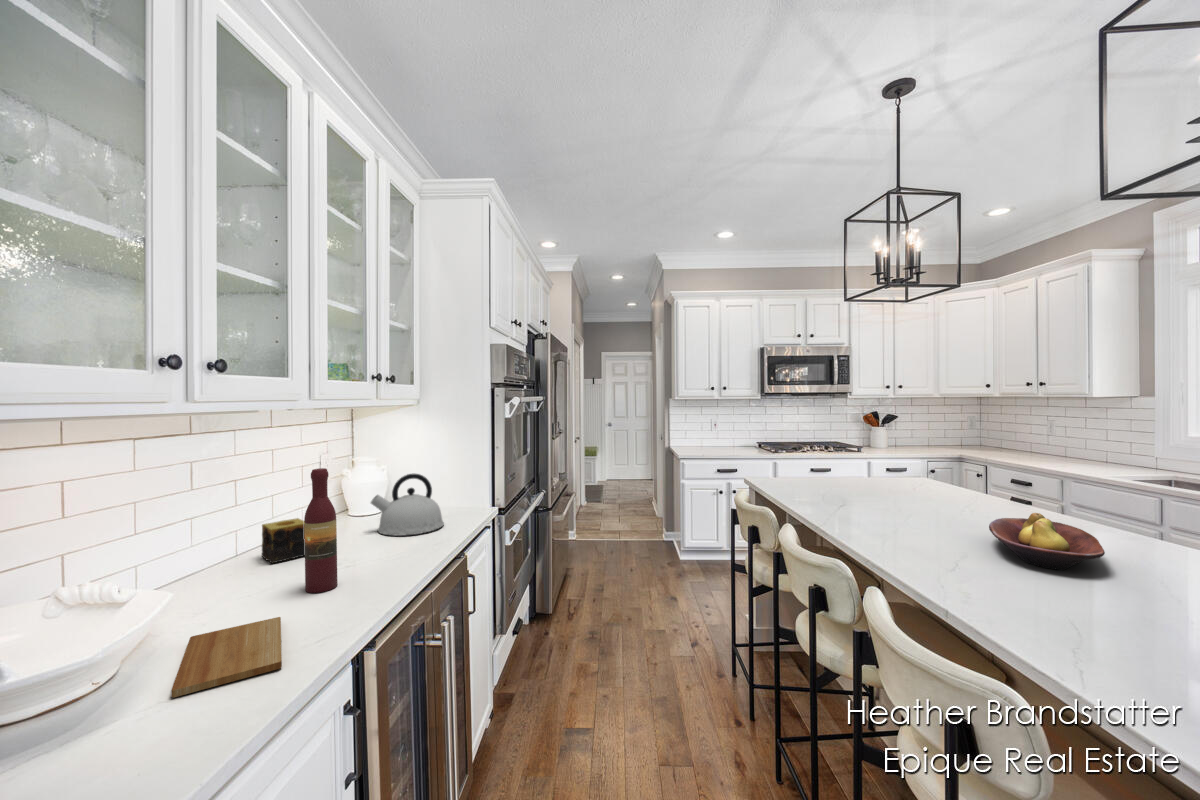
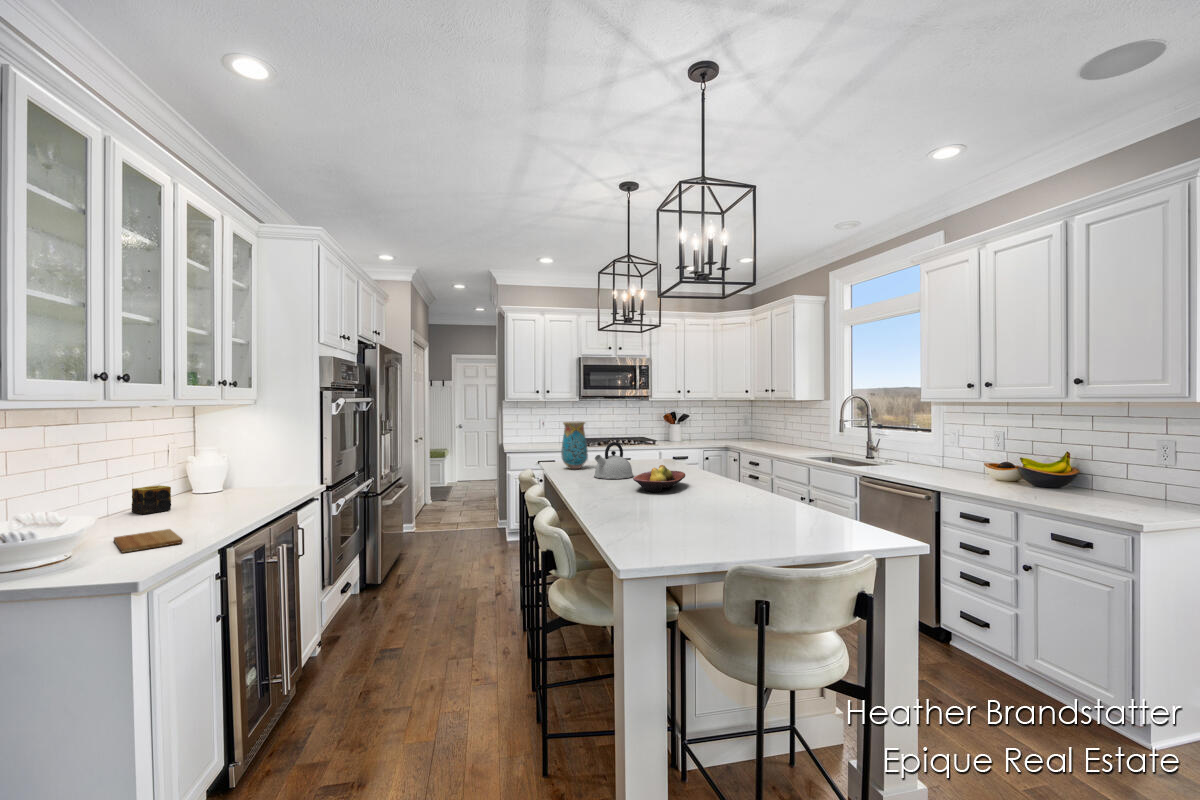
vase: none [794,429,834,496] -> present [561,422,588,469]
wine bottle: present [304,468,337,593] -> none [179,443,202,523]
kettle: present [371,474,444,536] -> present [594,442,633,479]

